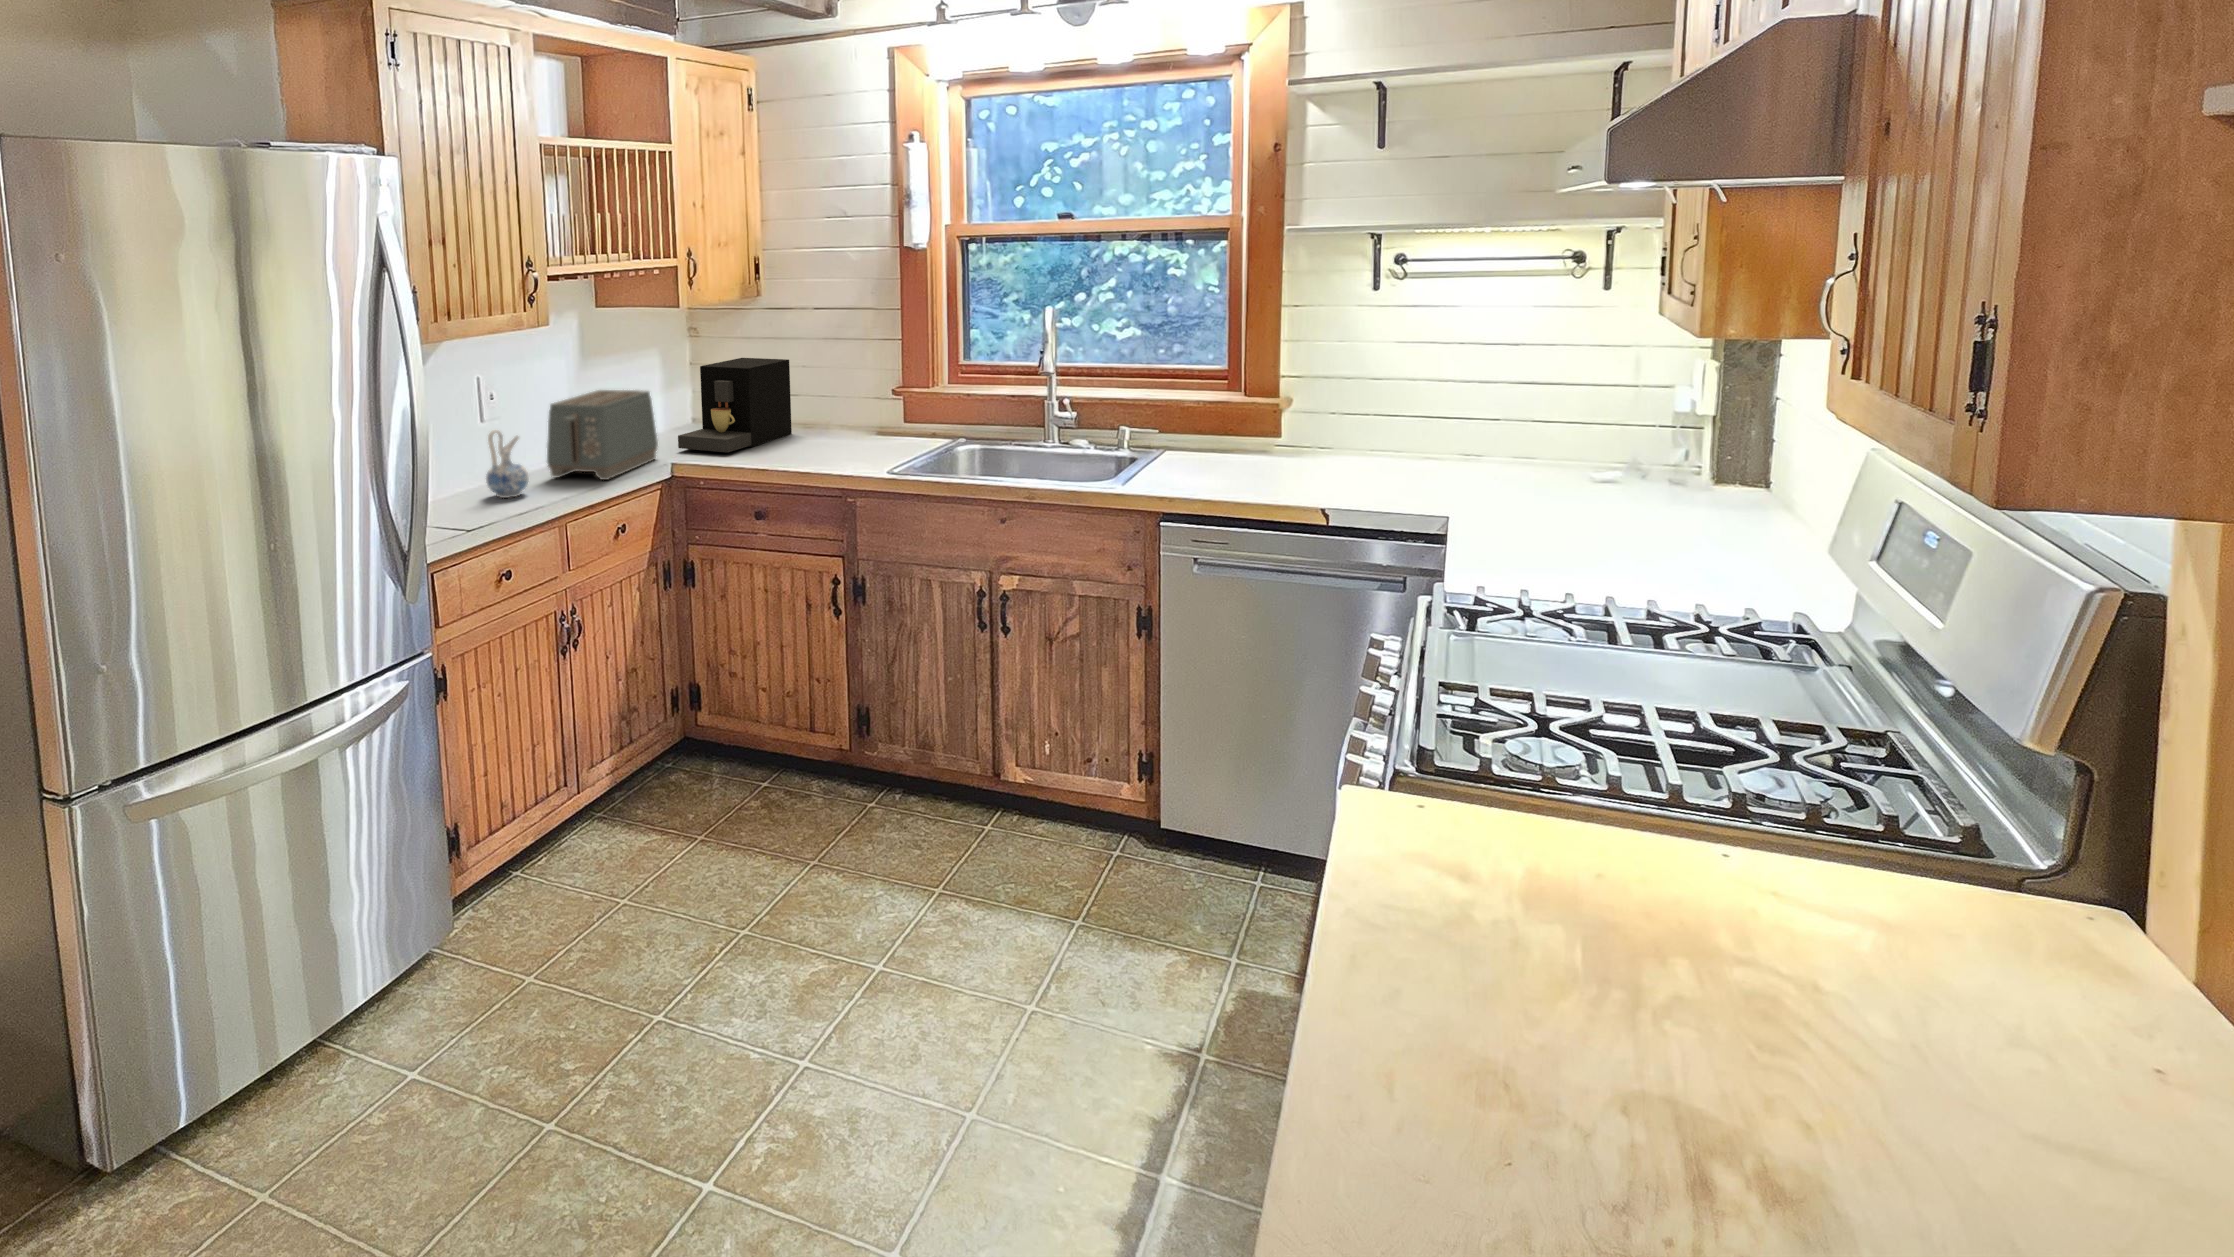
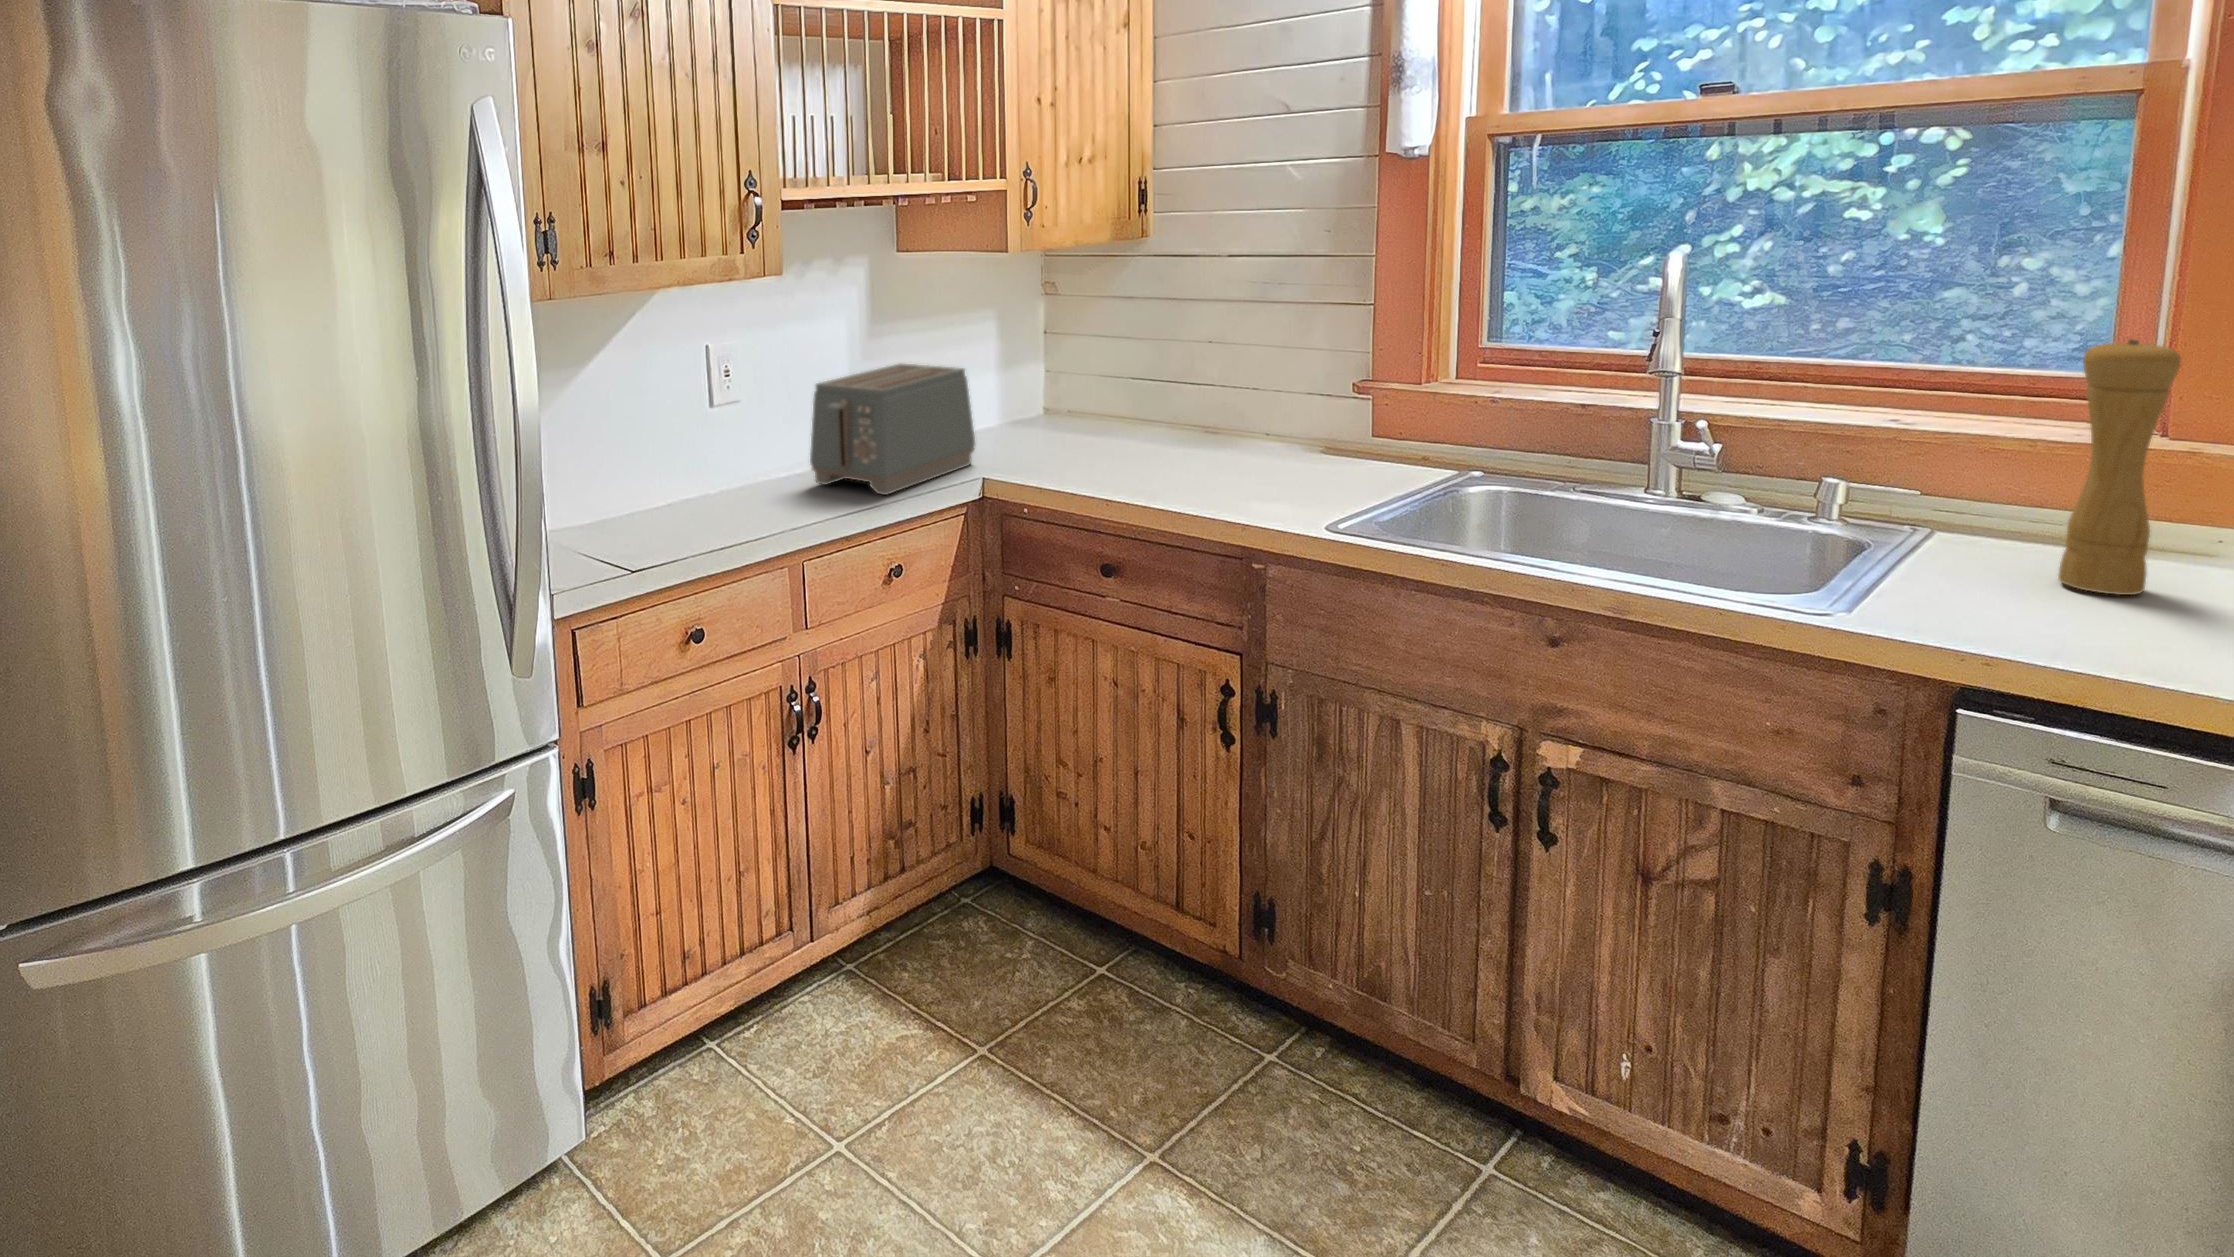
pepper mill: none [1202,349,1234,469] -> present [2058,339,2181,595]
coffee maker: present [678,358,792,452] -> none [1008,322,1187,463]
ceramic pitcher: present [486,430,529,498] -> none [715,419,772,513]

